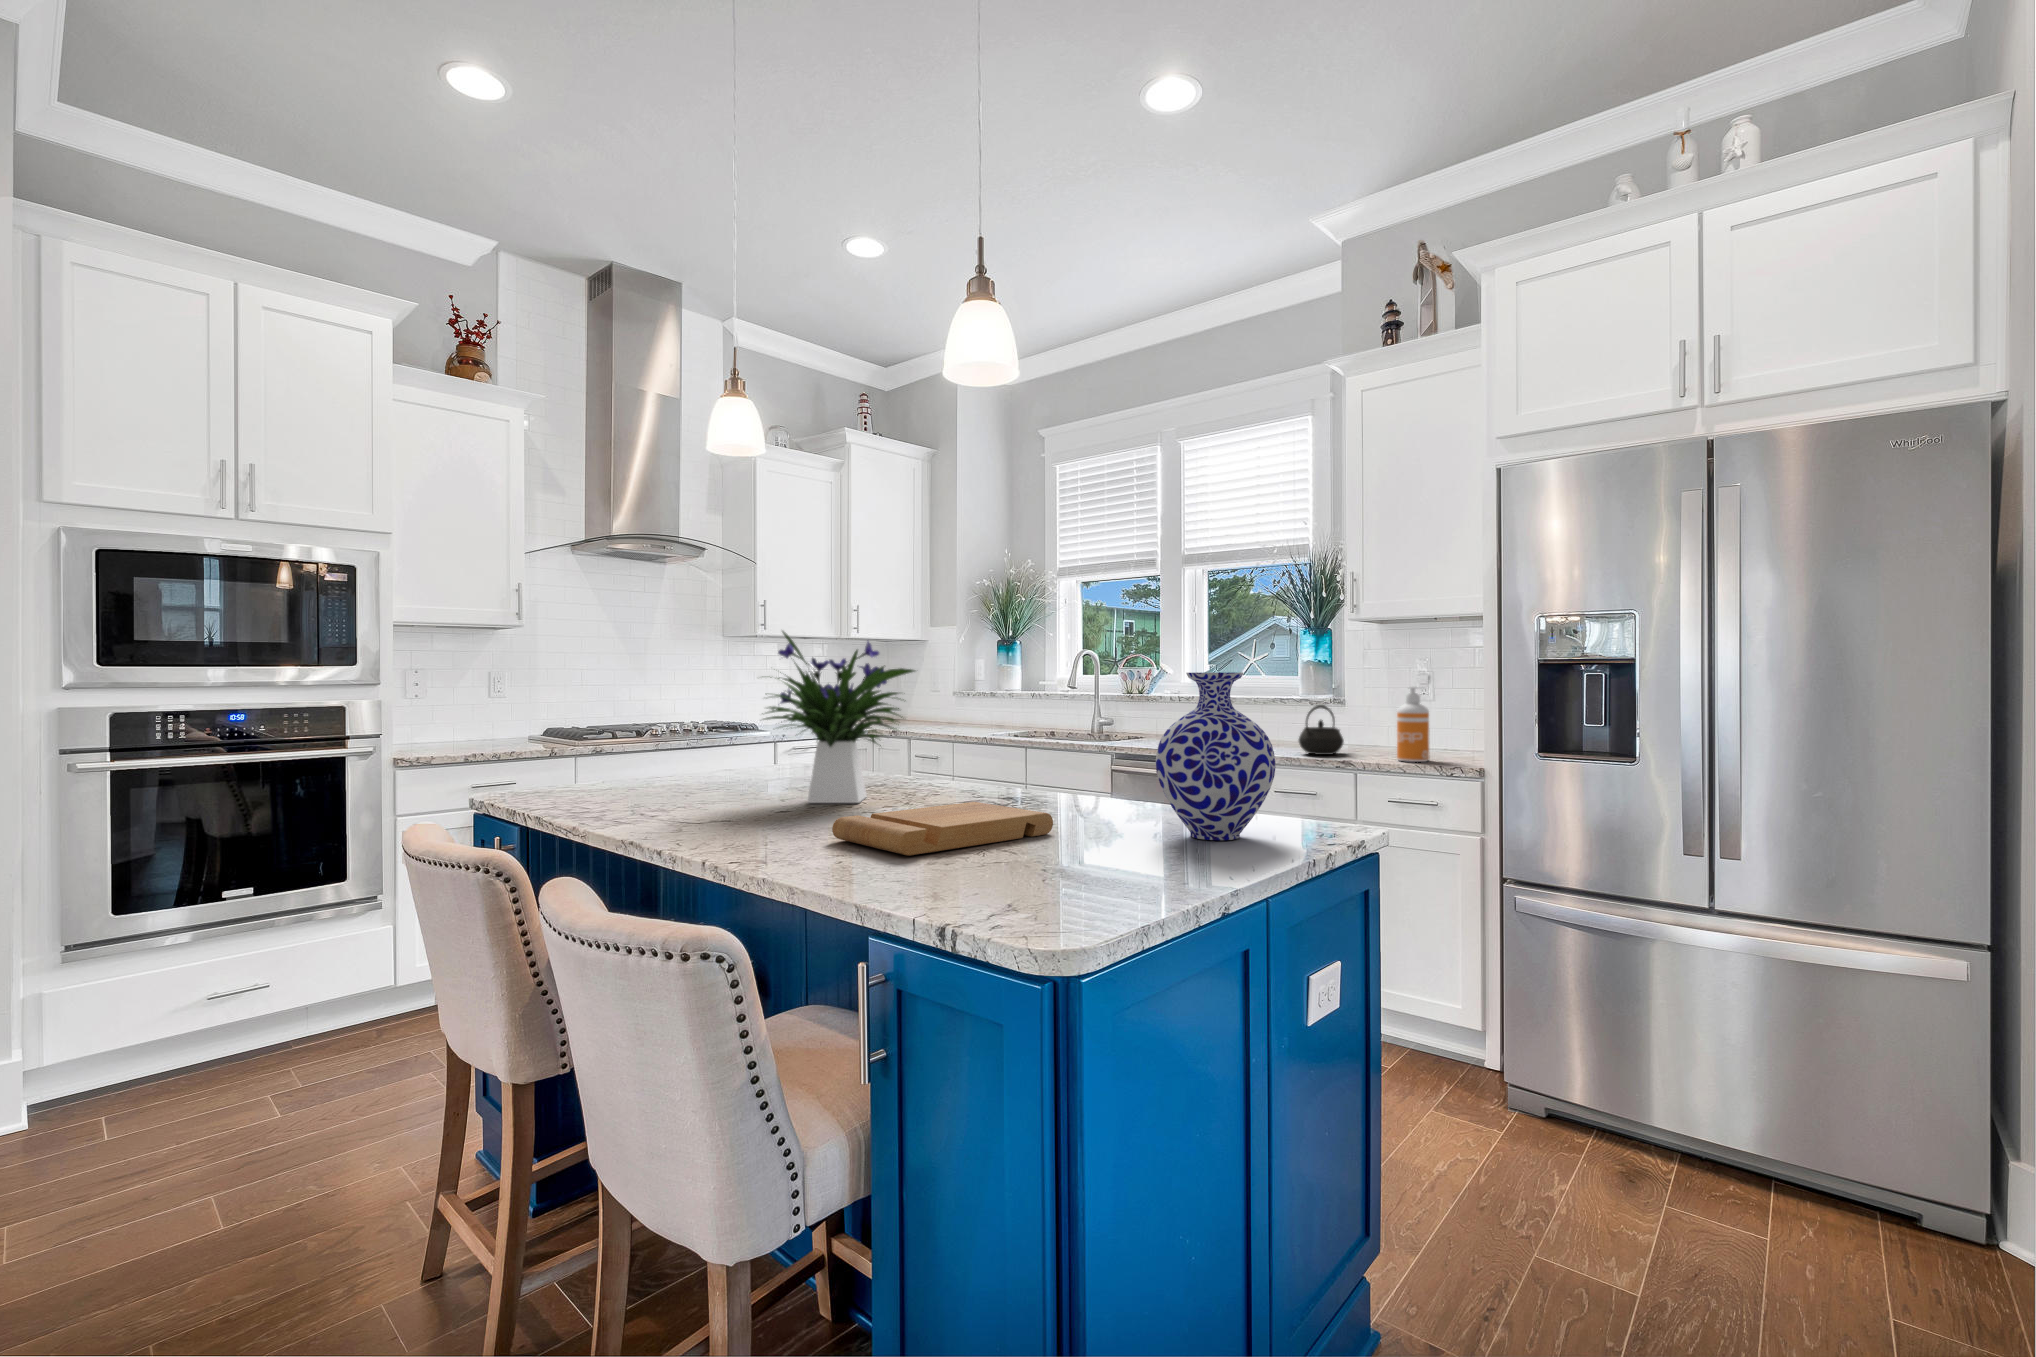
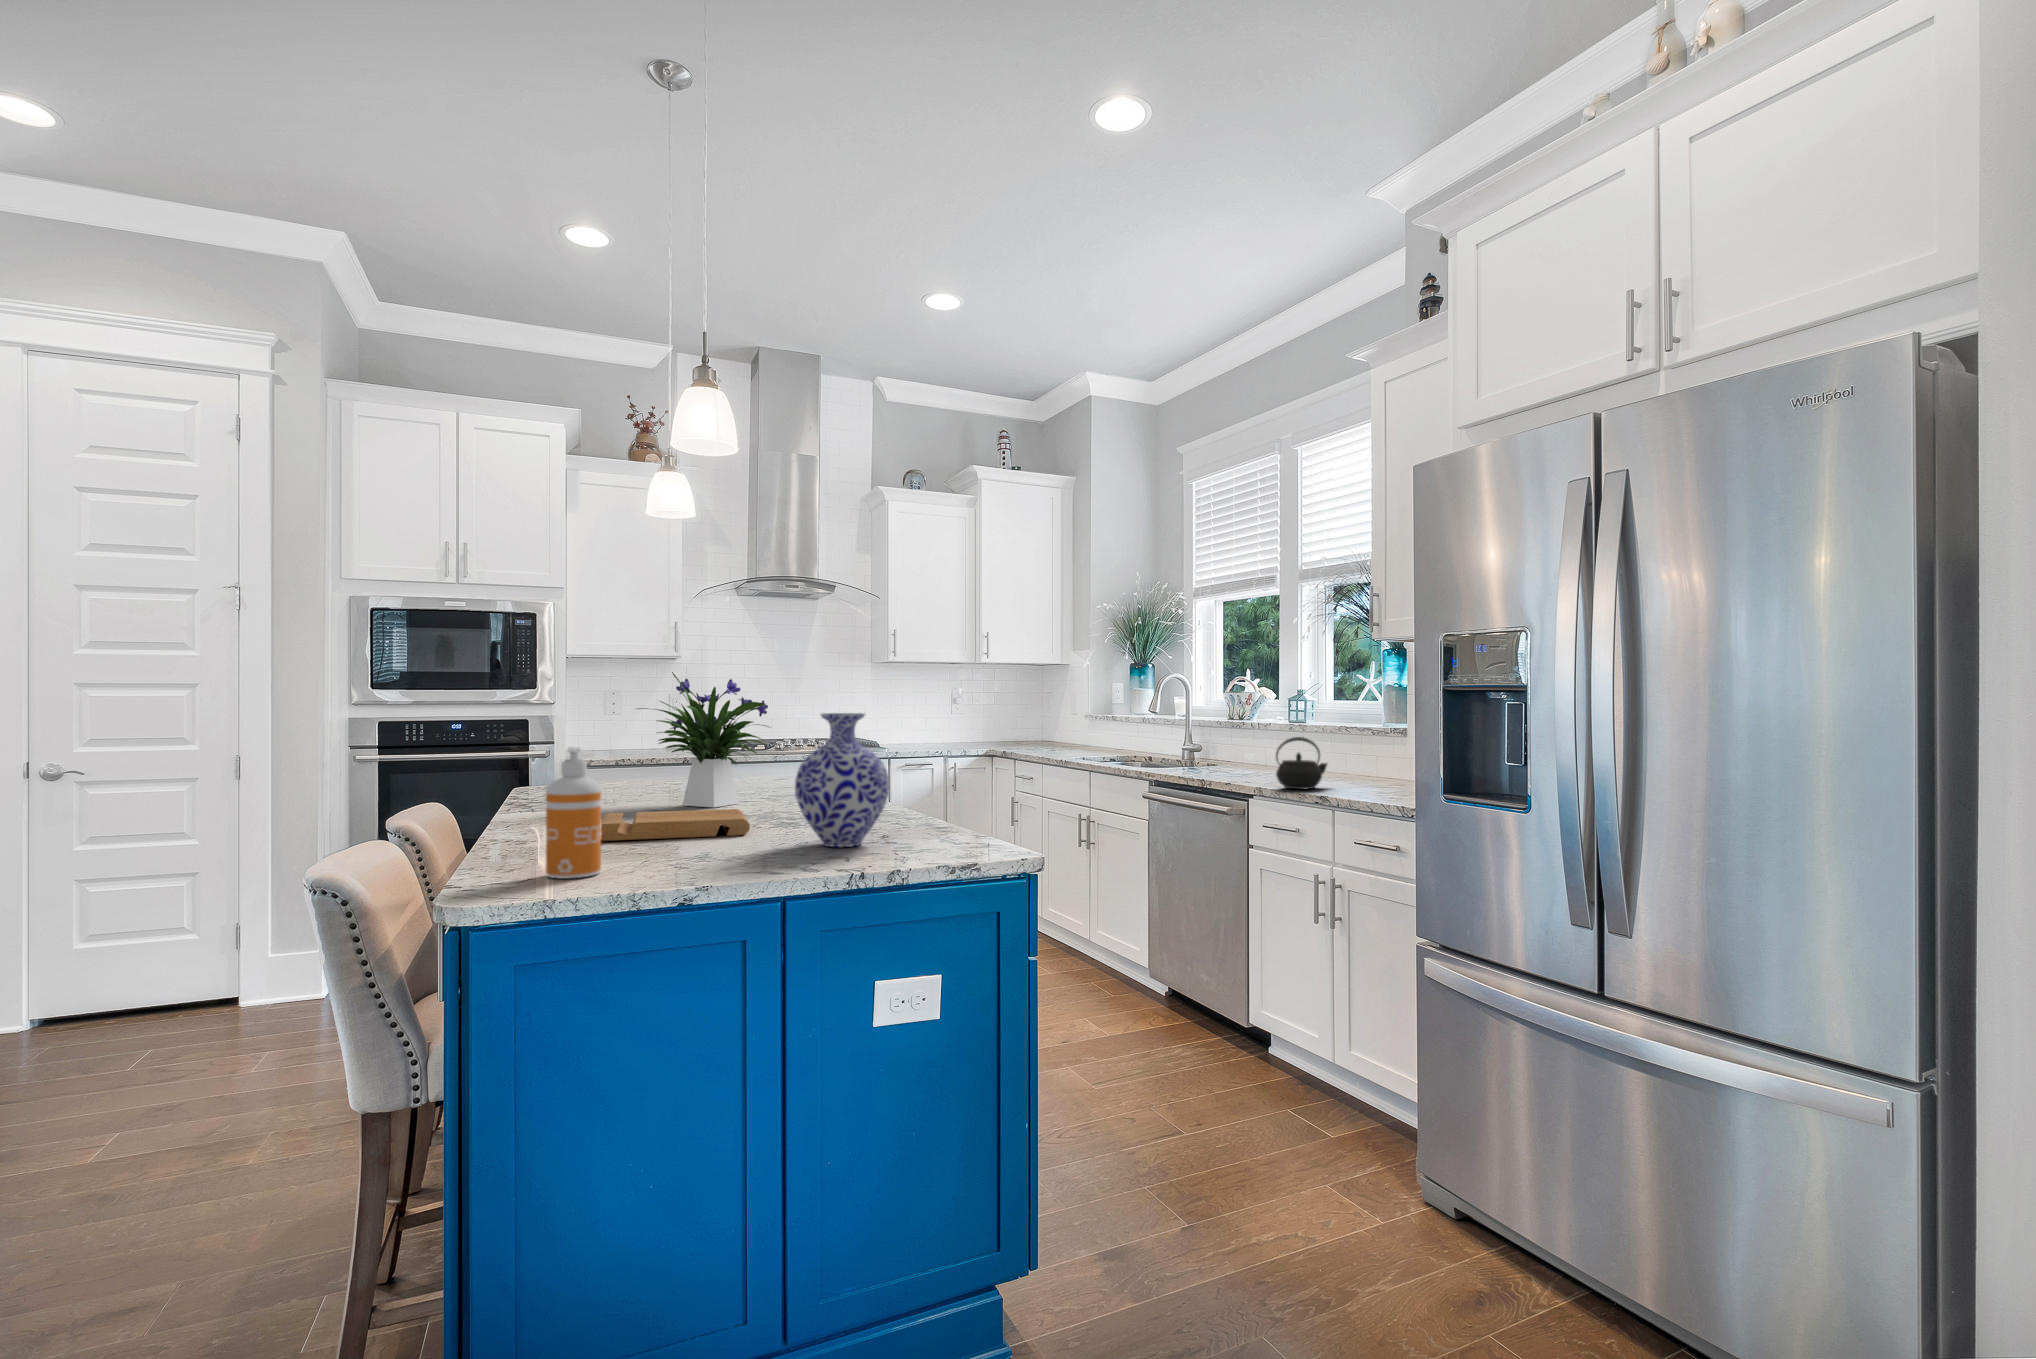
soap dispenser: present [1397,687,1429,762] -> present [545,747,601,878]

